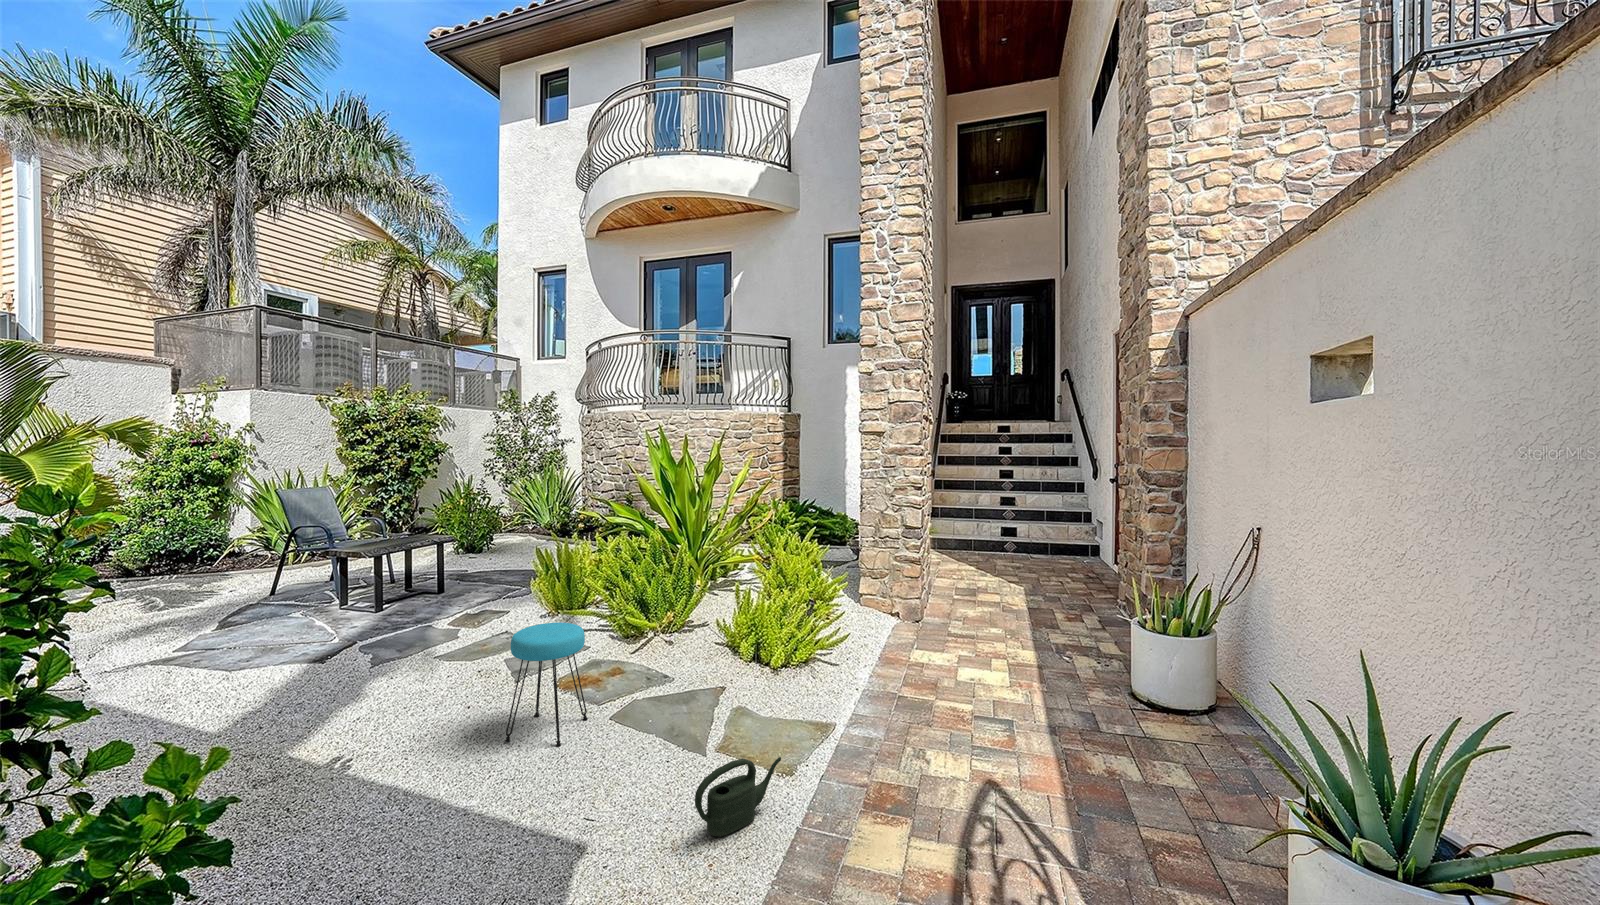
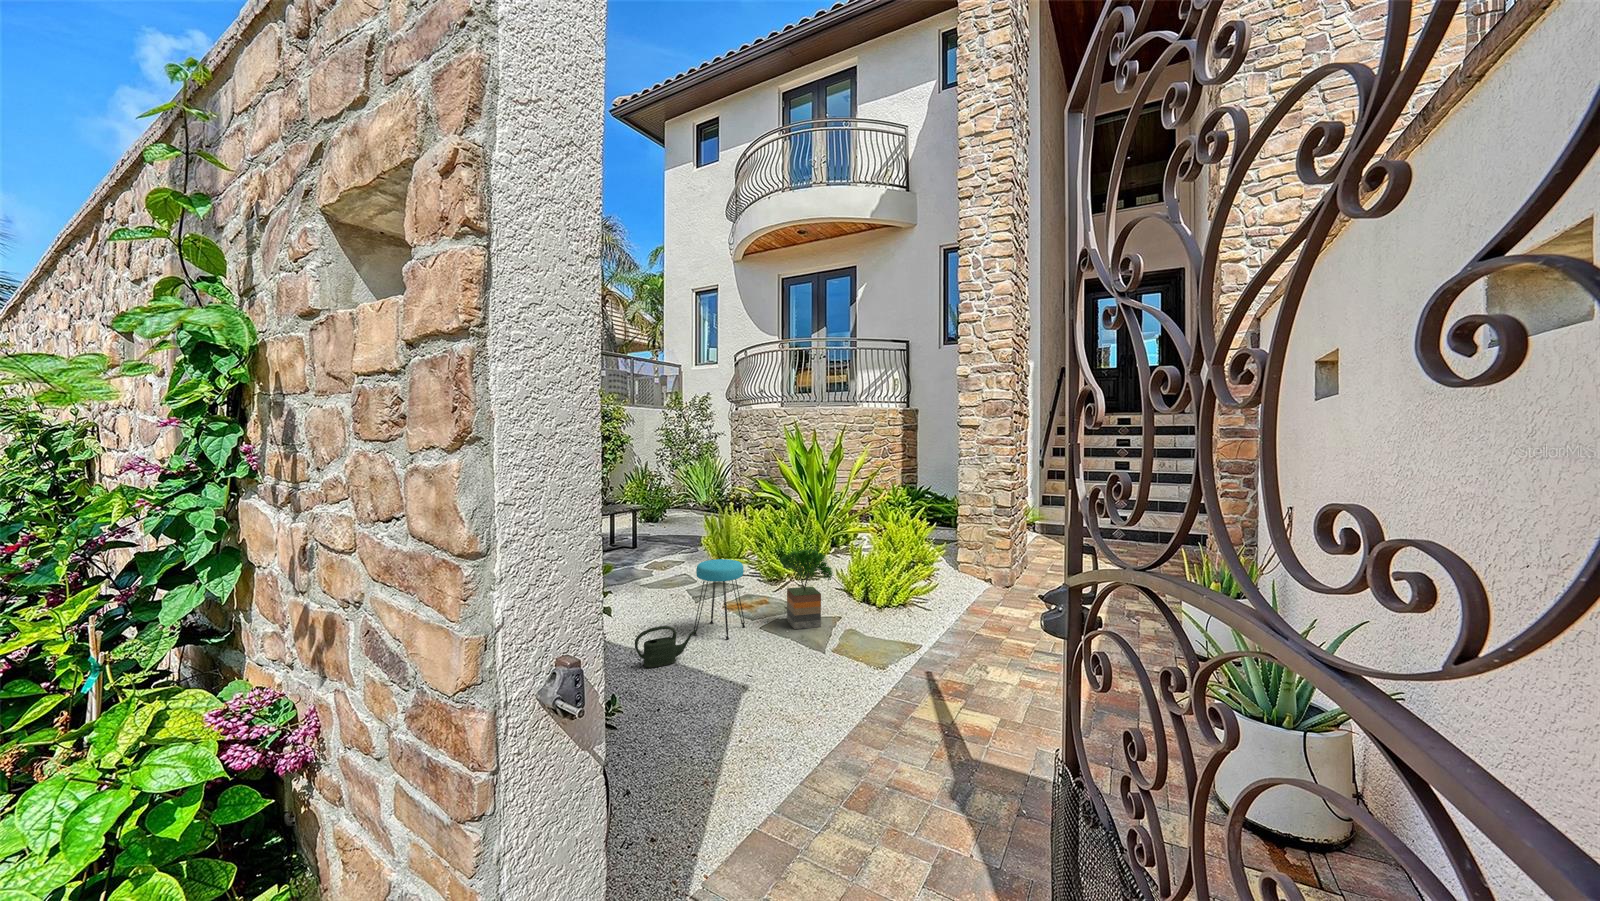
potted tree: none [638,599,716,717] -> present [781,550,833,629]
watering can: present [695,757,781,837] -> present [635,626,697,668]

